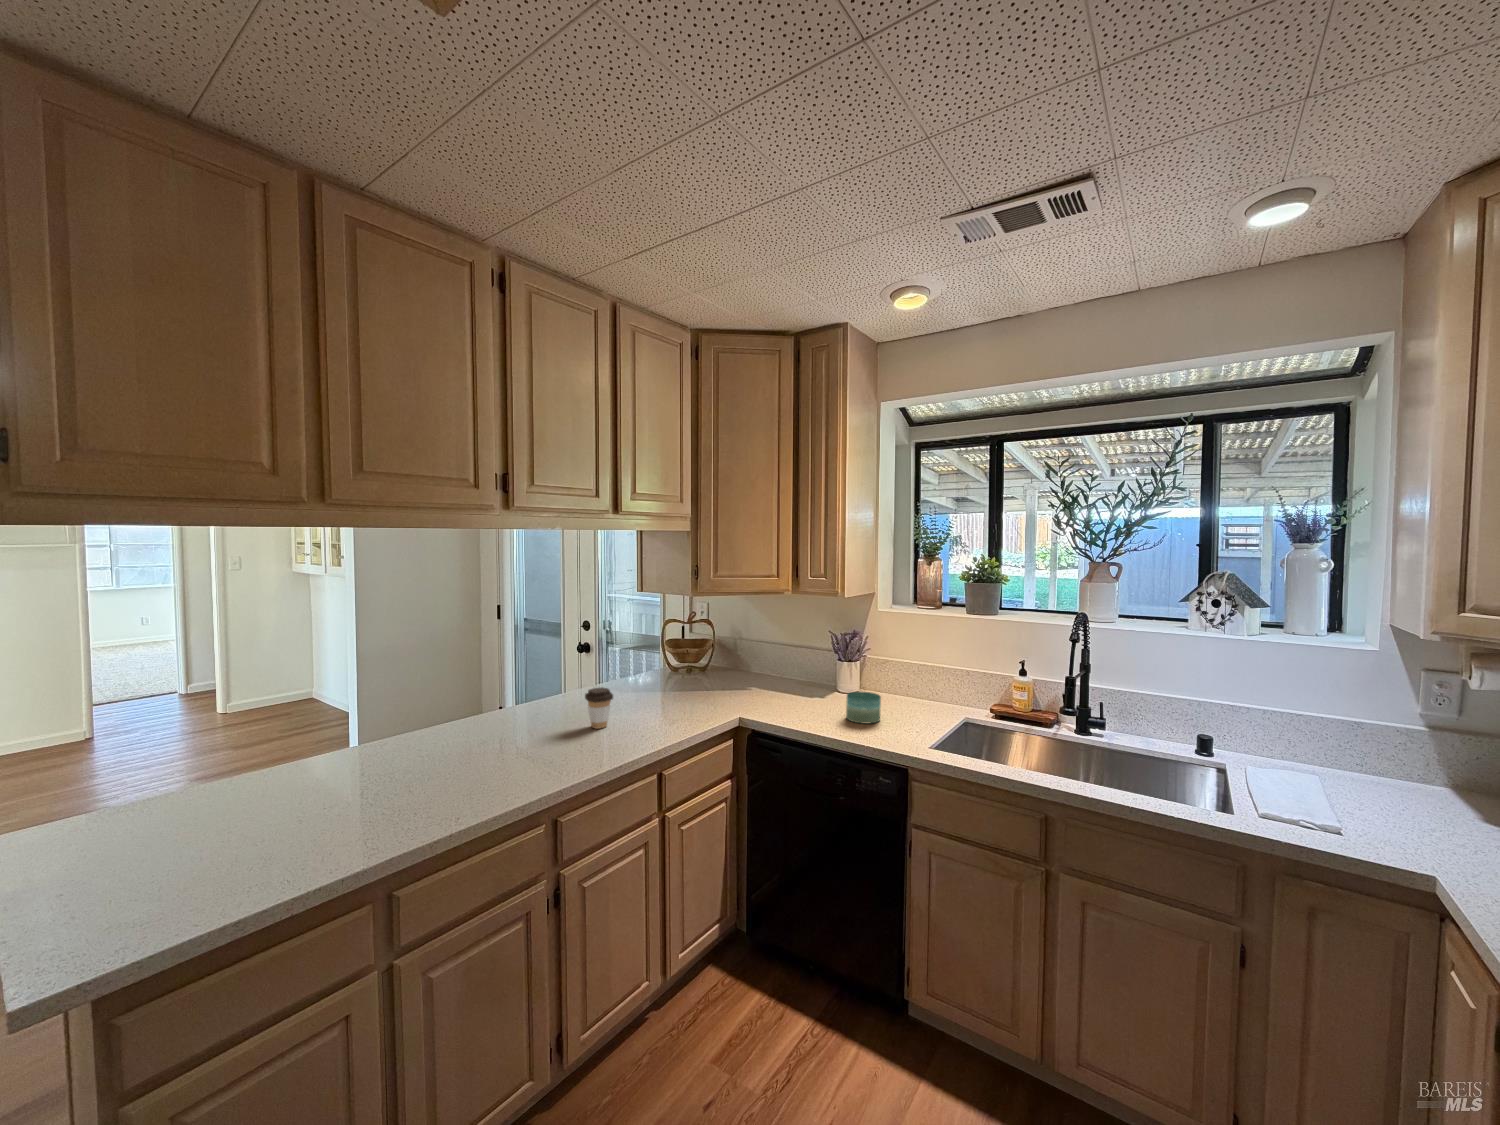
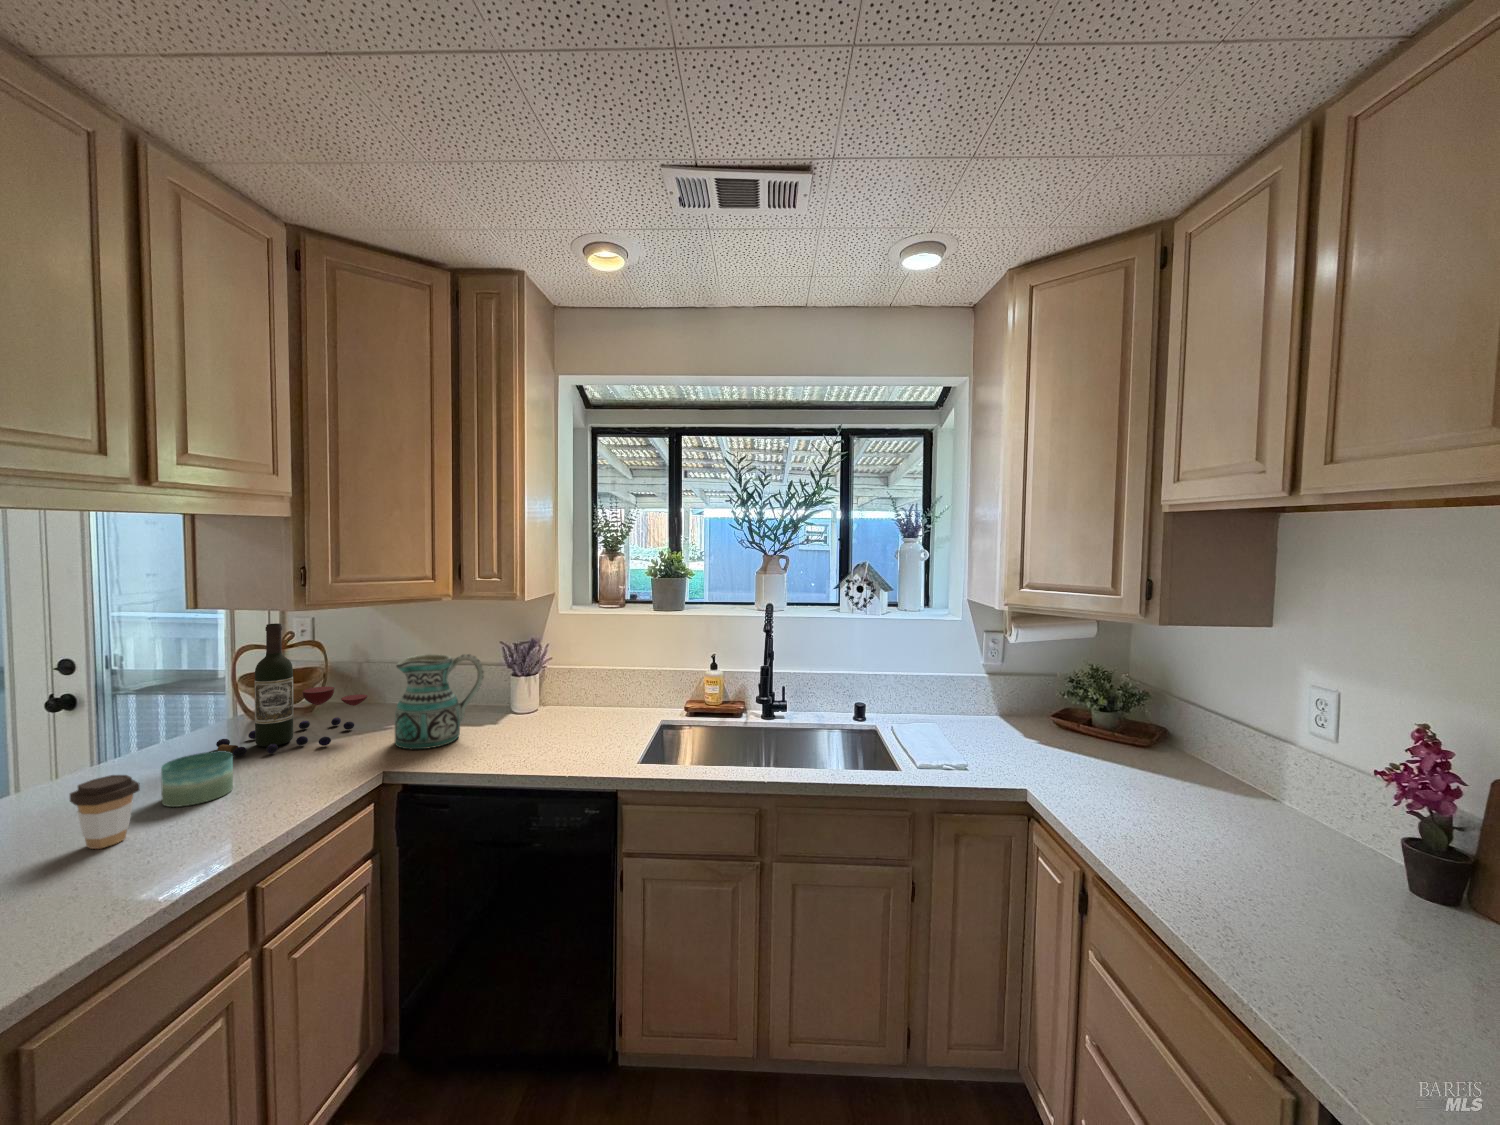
wine bottle: none [652,605,737,694] -> present [216,623,368,756]
ceramic pitcher: none [750,635,812,707] -> present [395,654,484,749]
candle: present [846,691,881,724] -> present [161,751,233,807]

